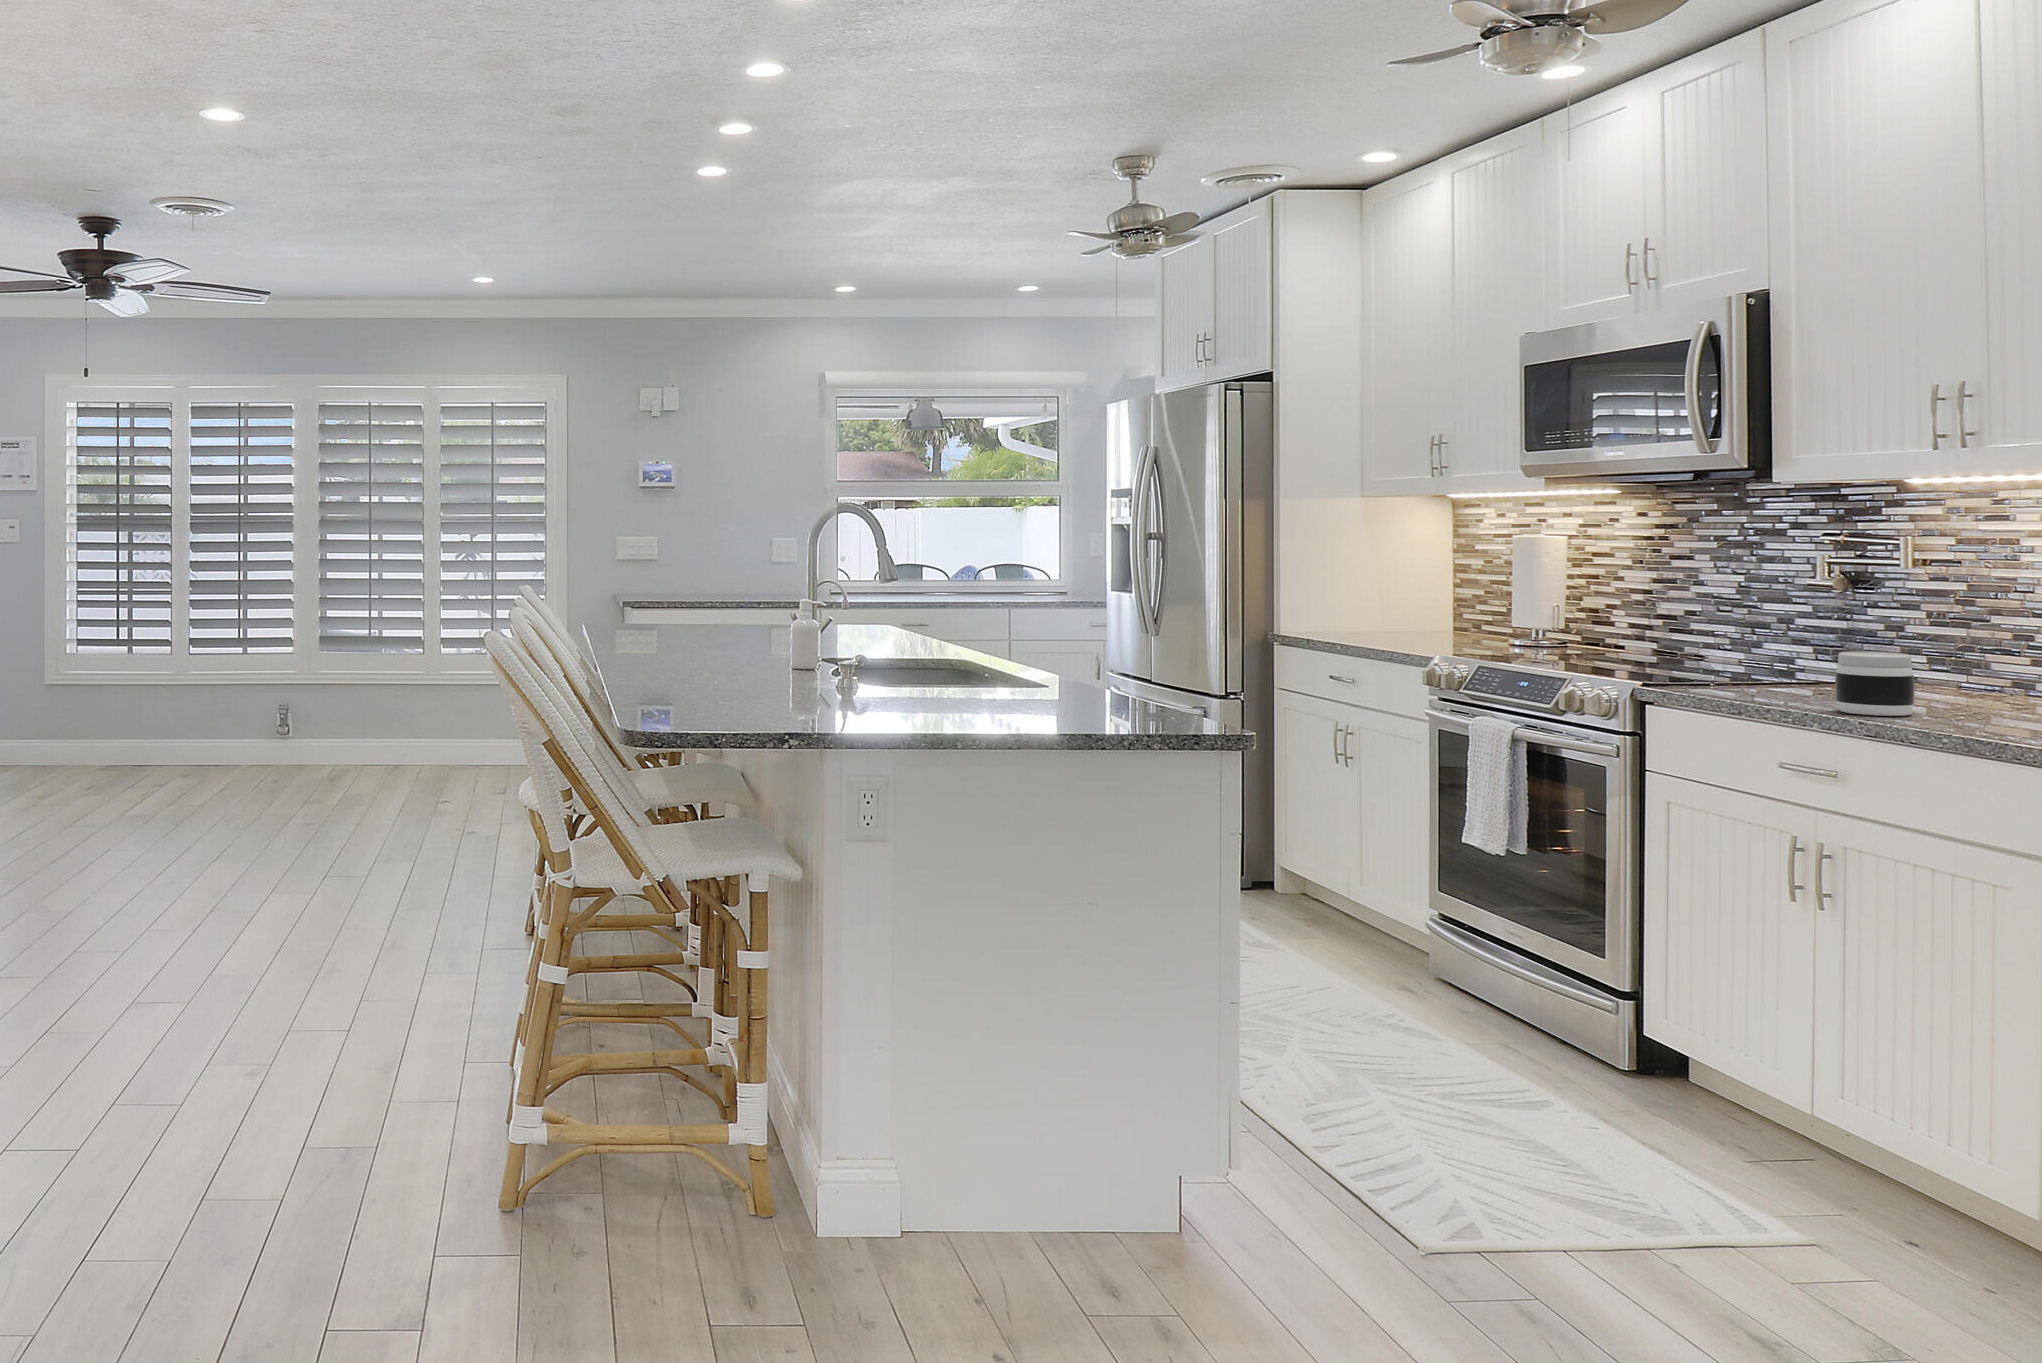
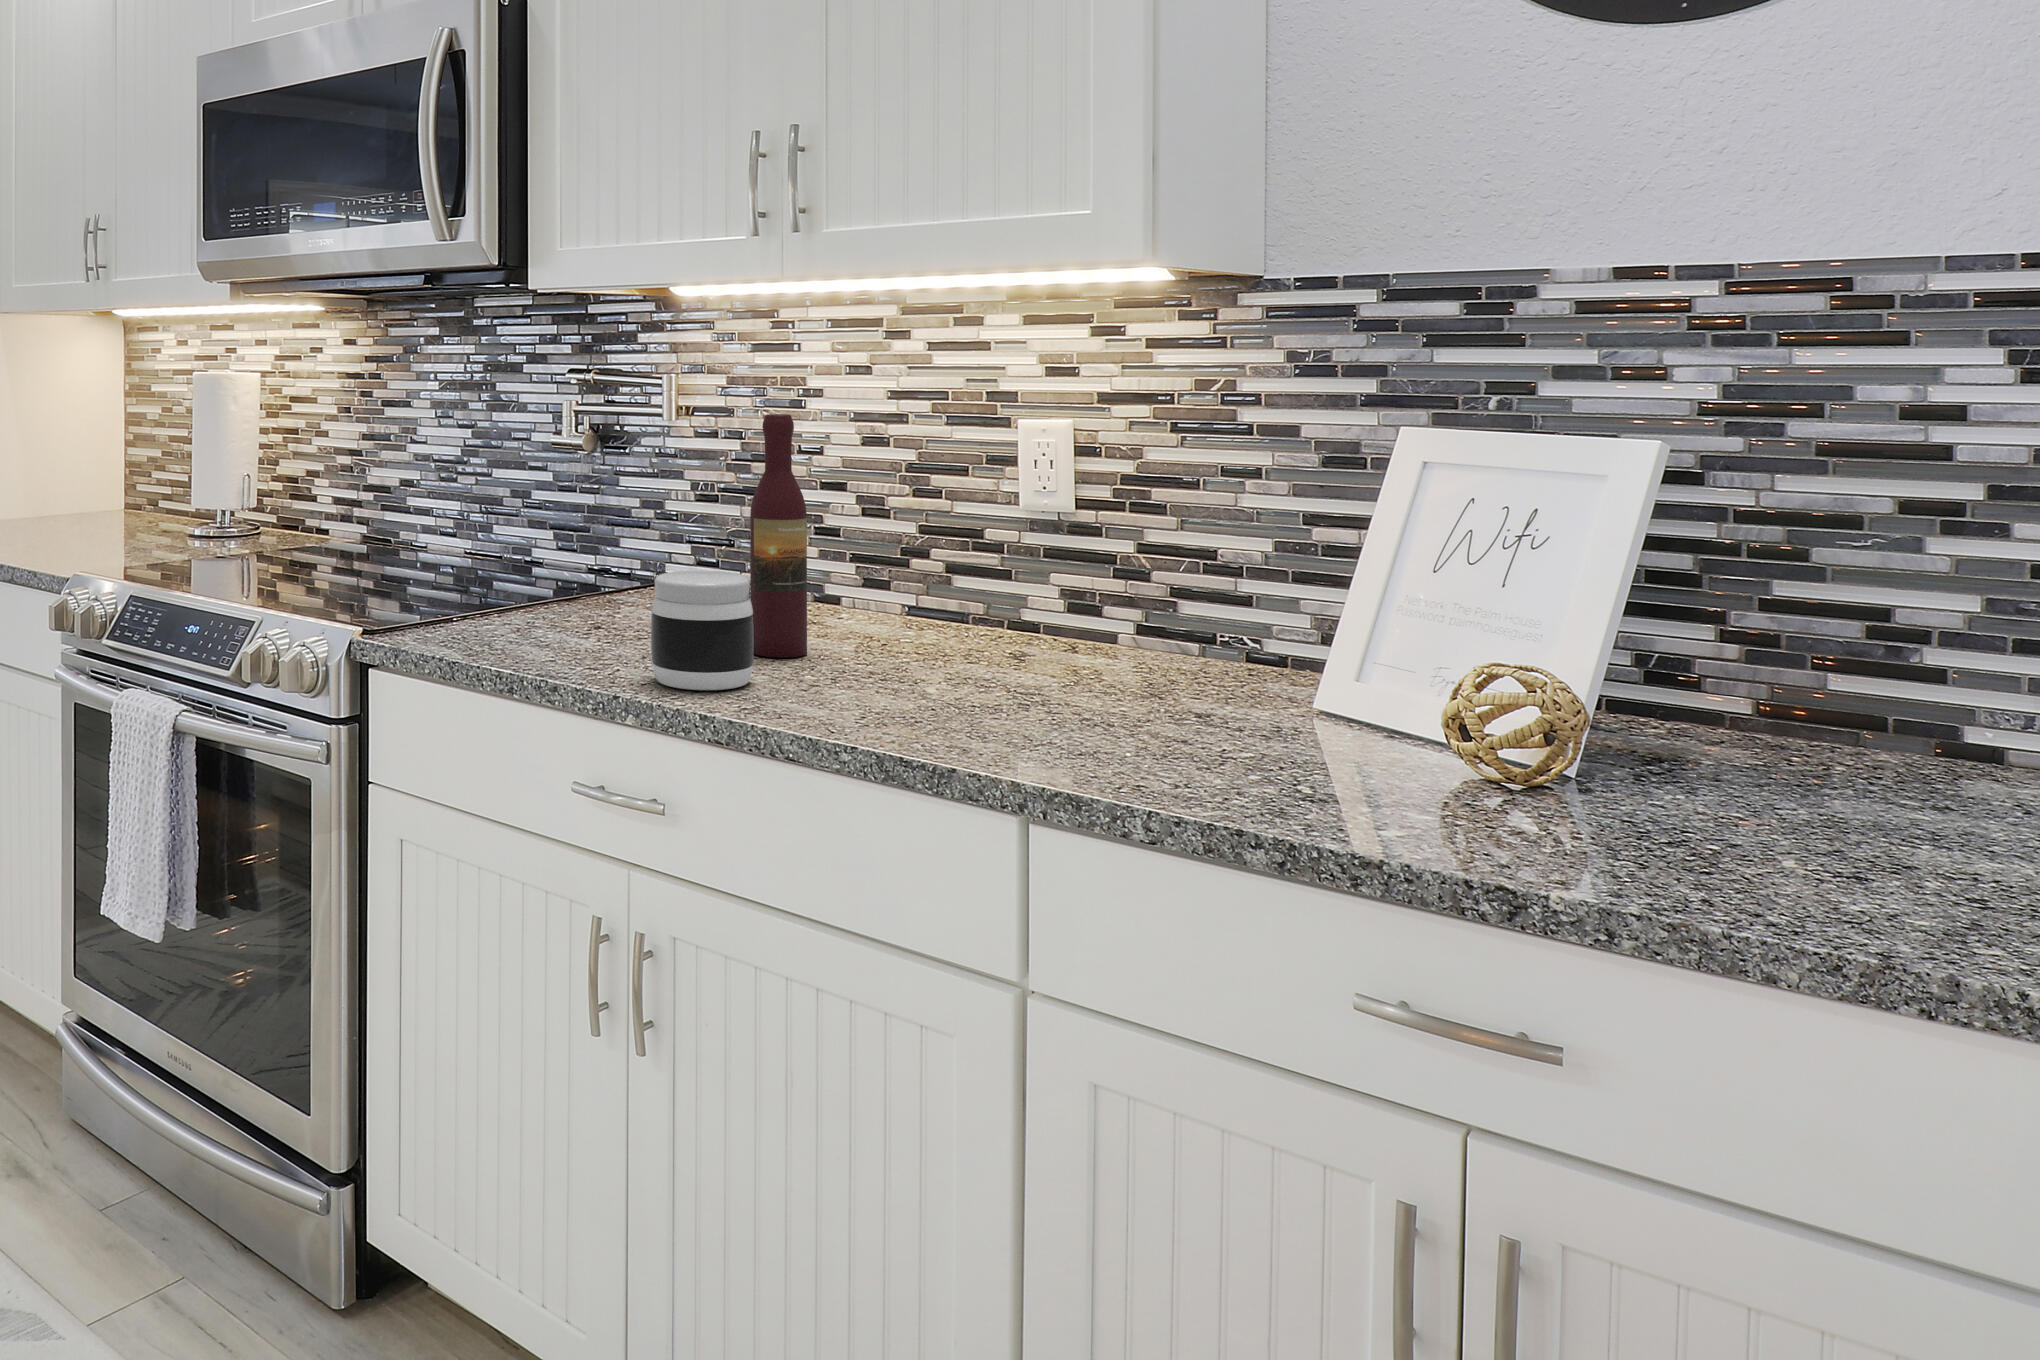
wine bottle: none [1931,562,1979,710] -> present [750,414,807,657]

